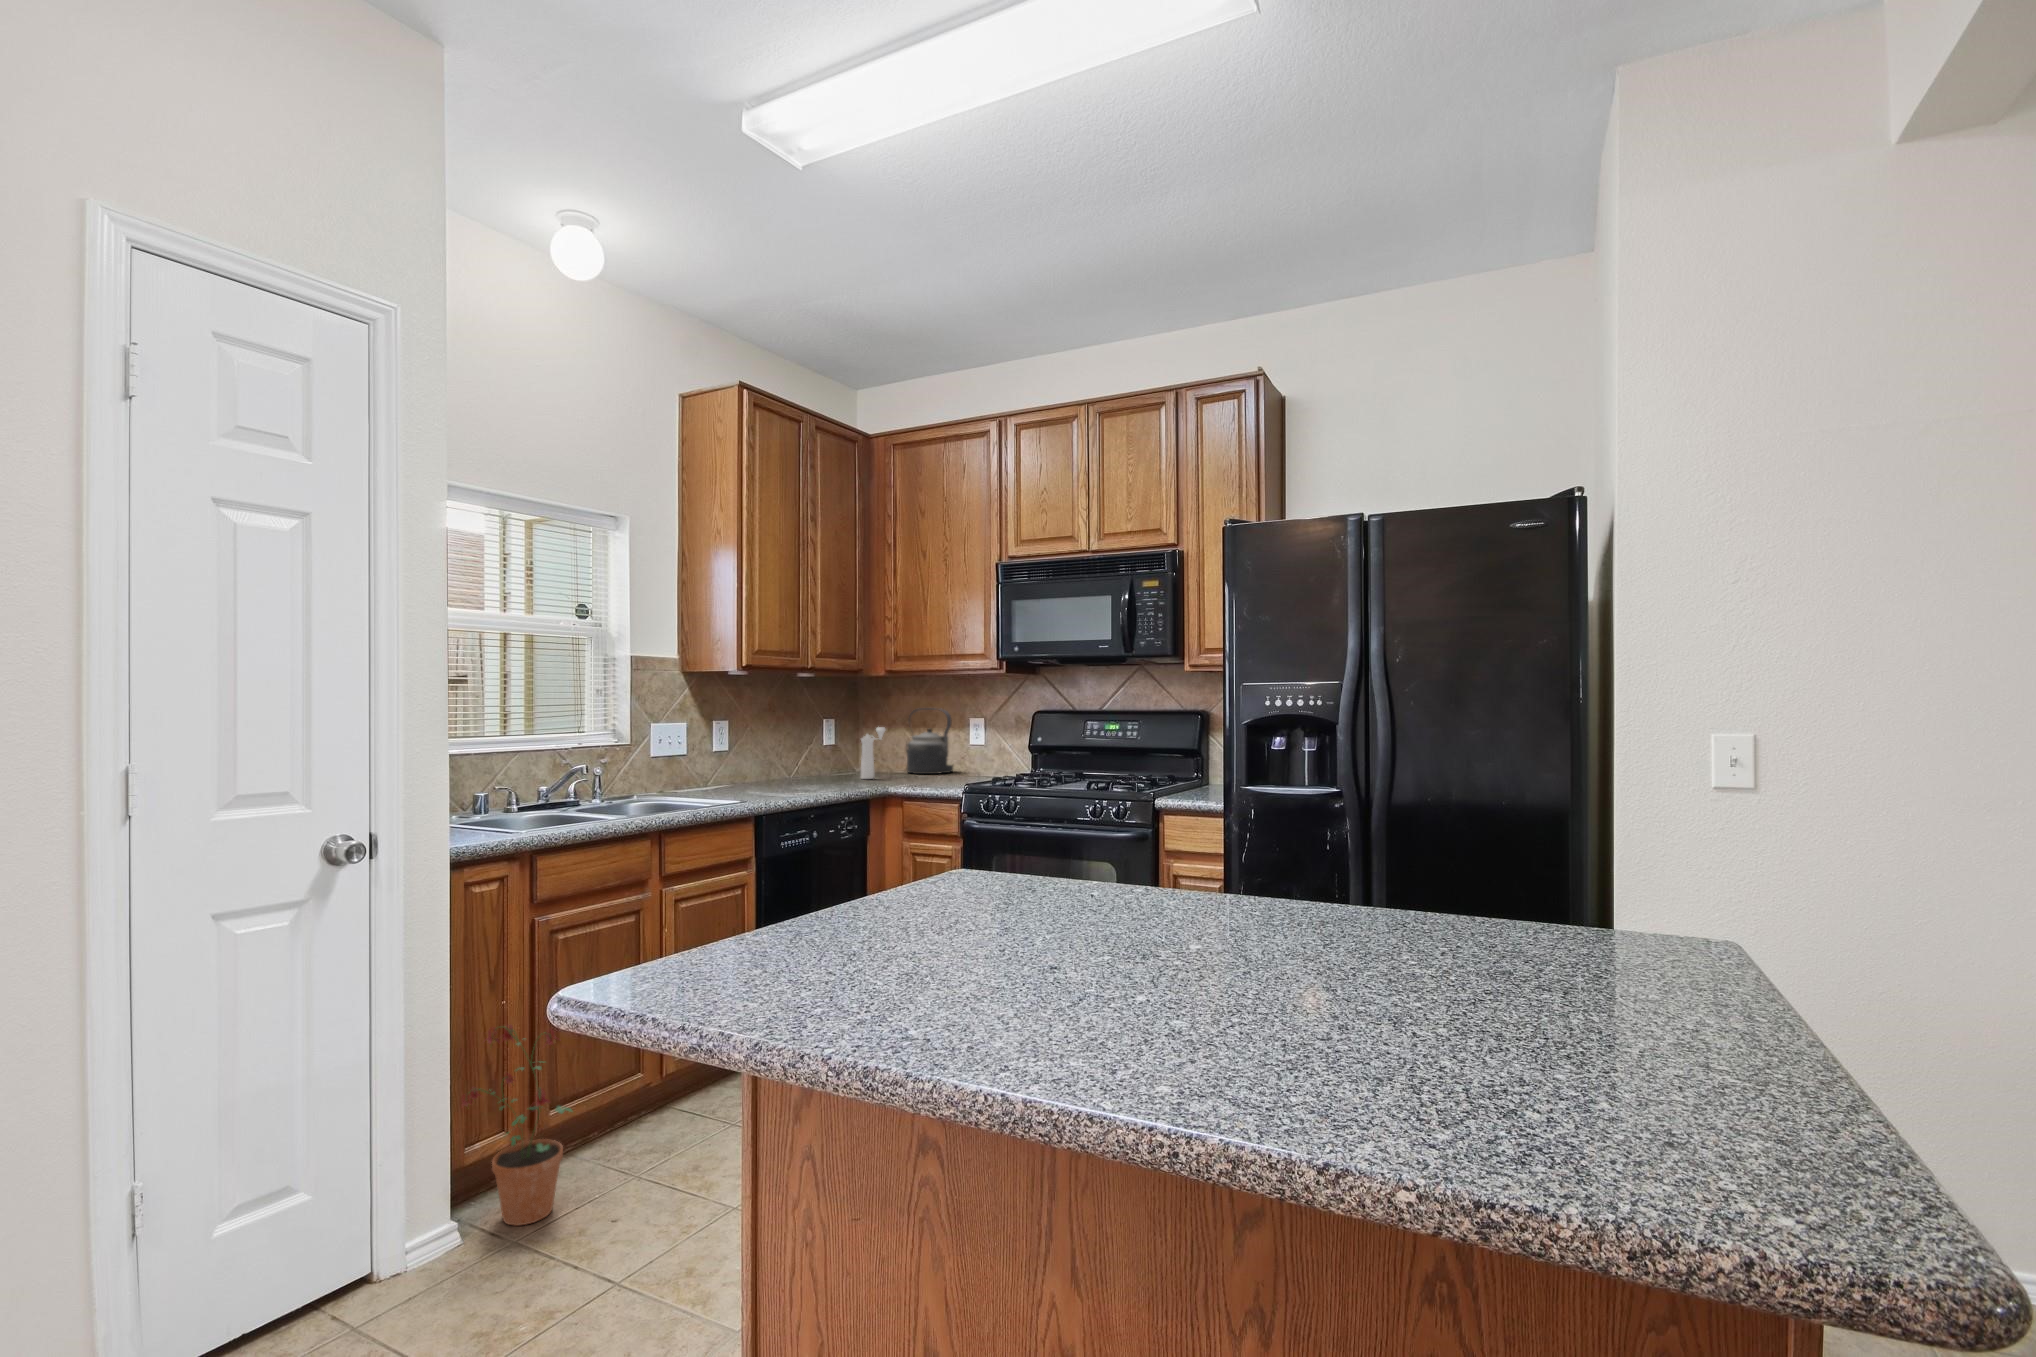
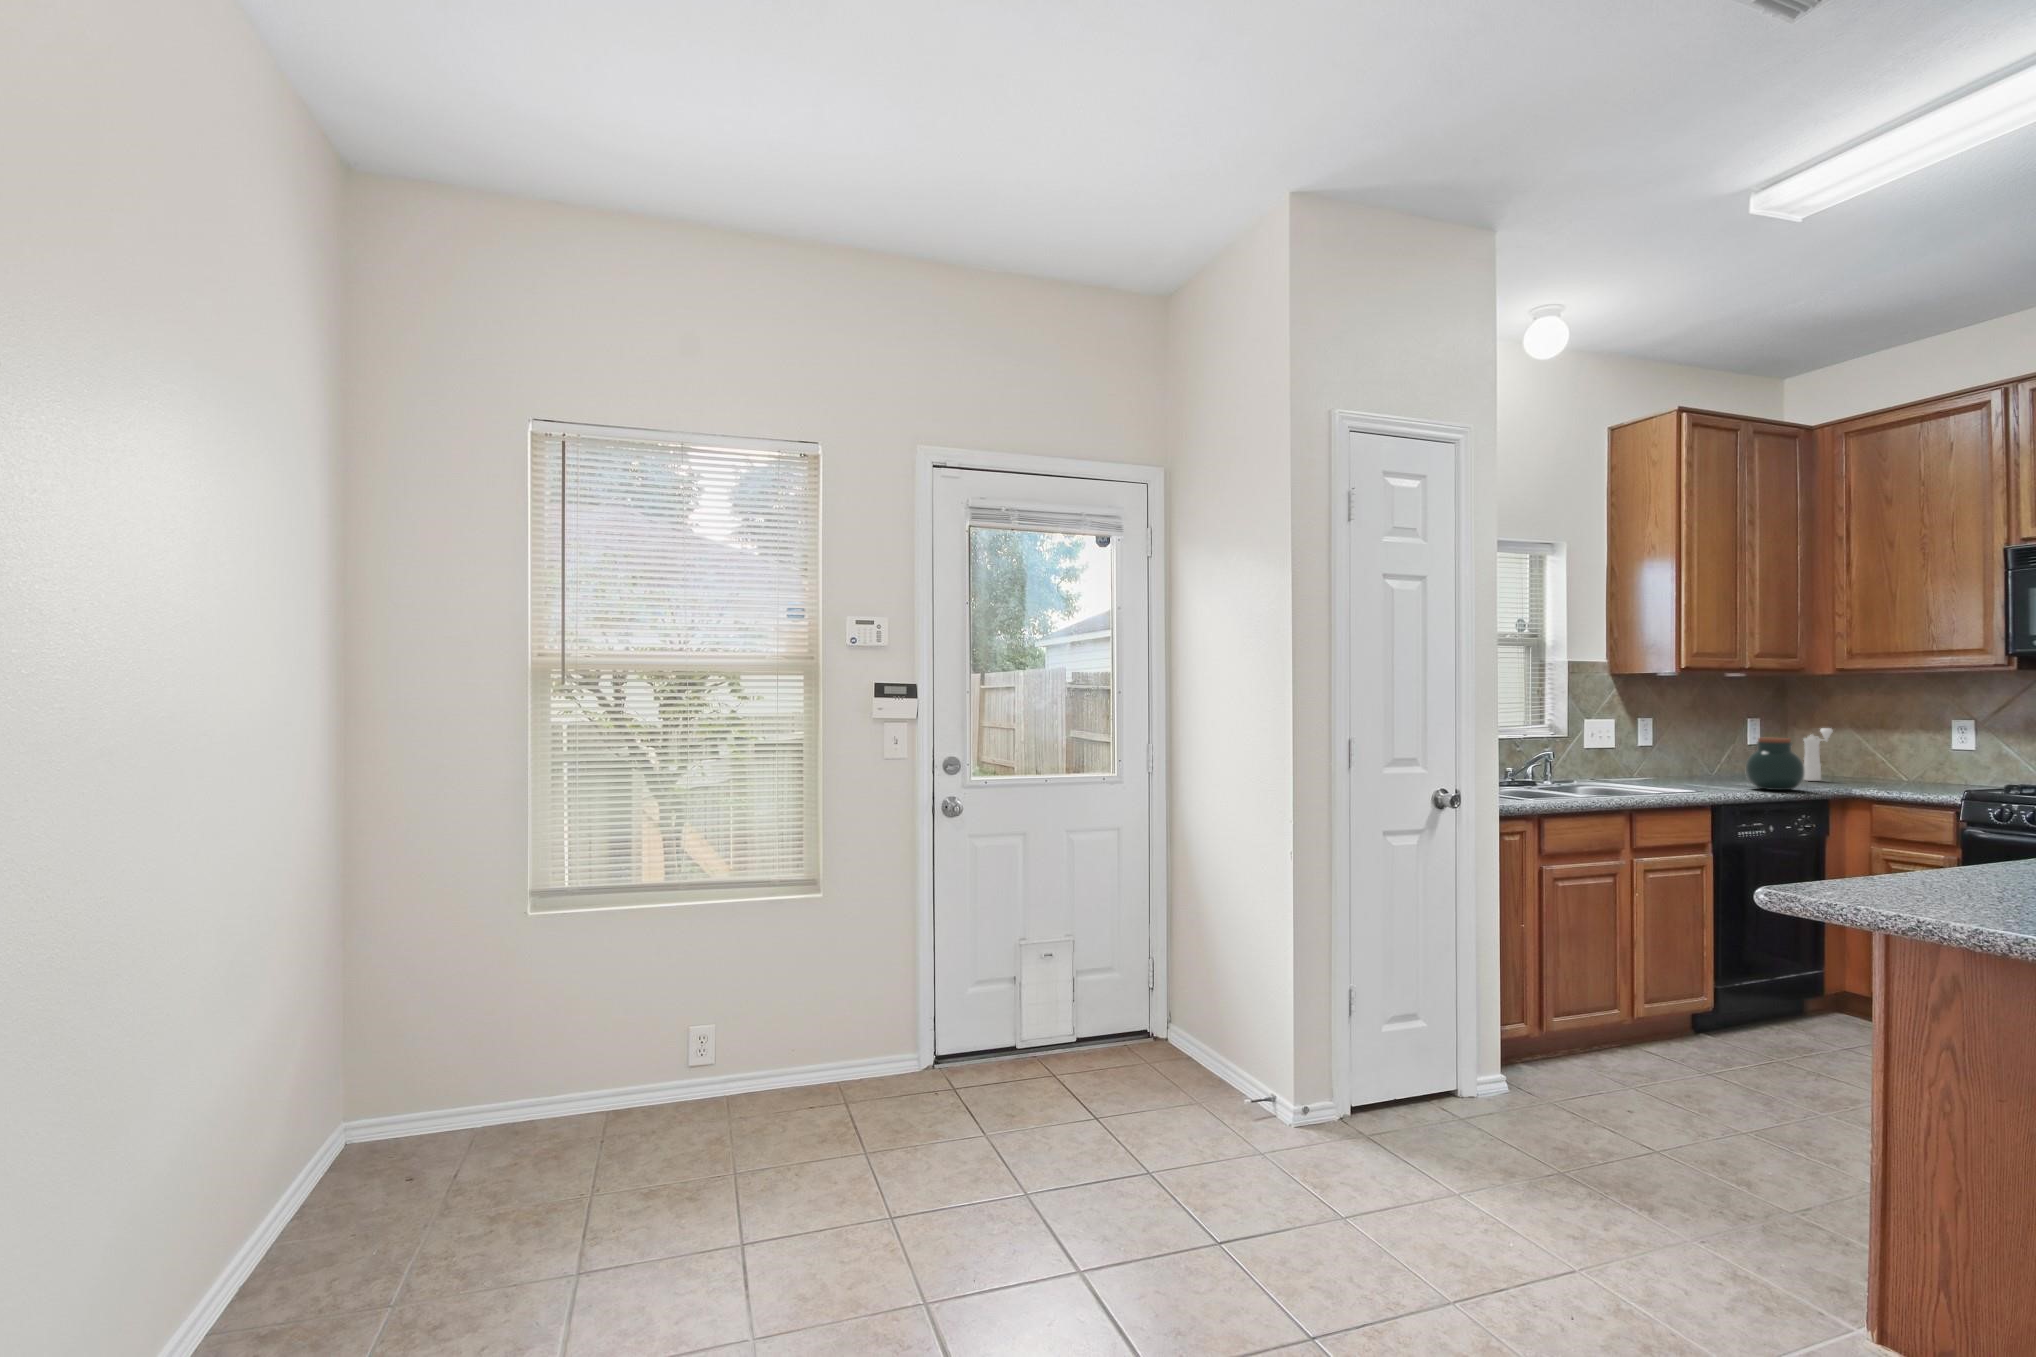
kettle: present [906,708,953,774] -> none [1850,709,1925,780]
jar: none [800,739,849,793] -> present [1746,738,1805,790]
potted plant: present [462,1025,572,1225] -> none [1509,941,1593,1094]

